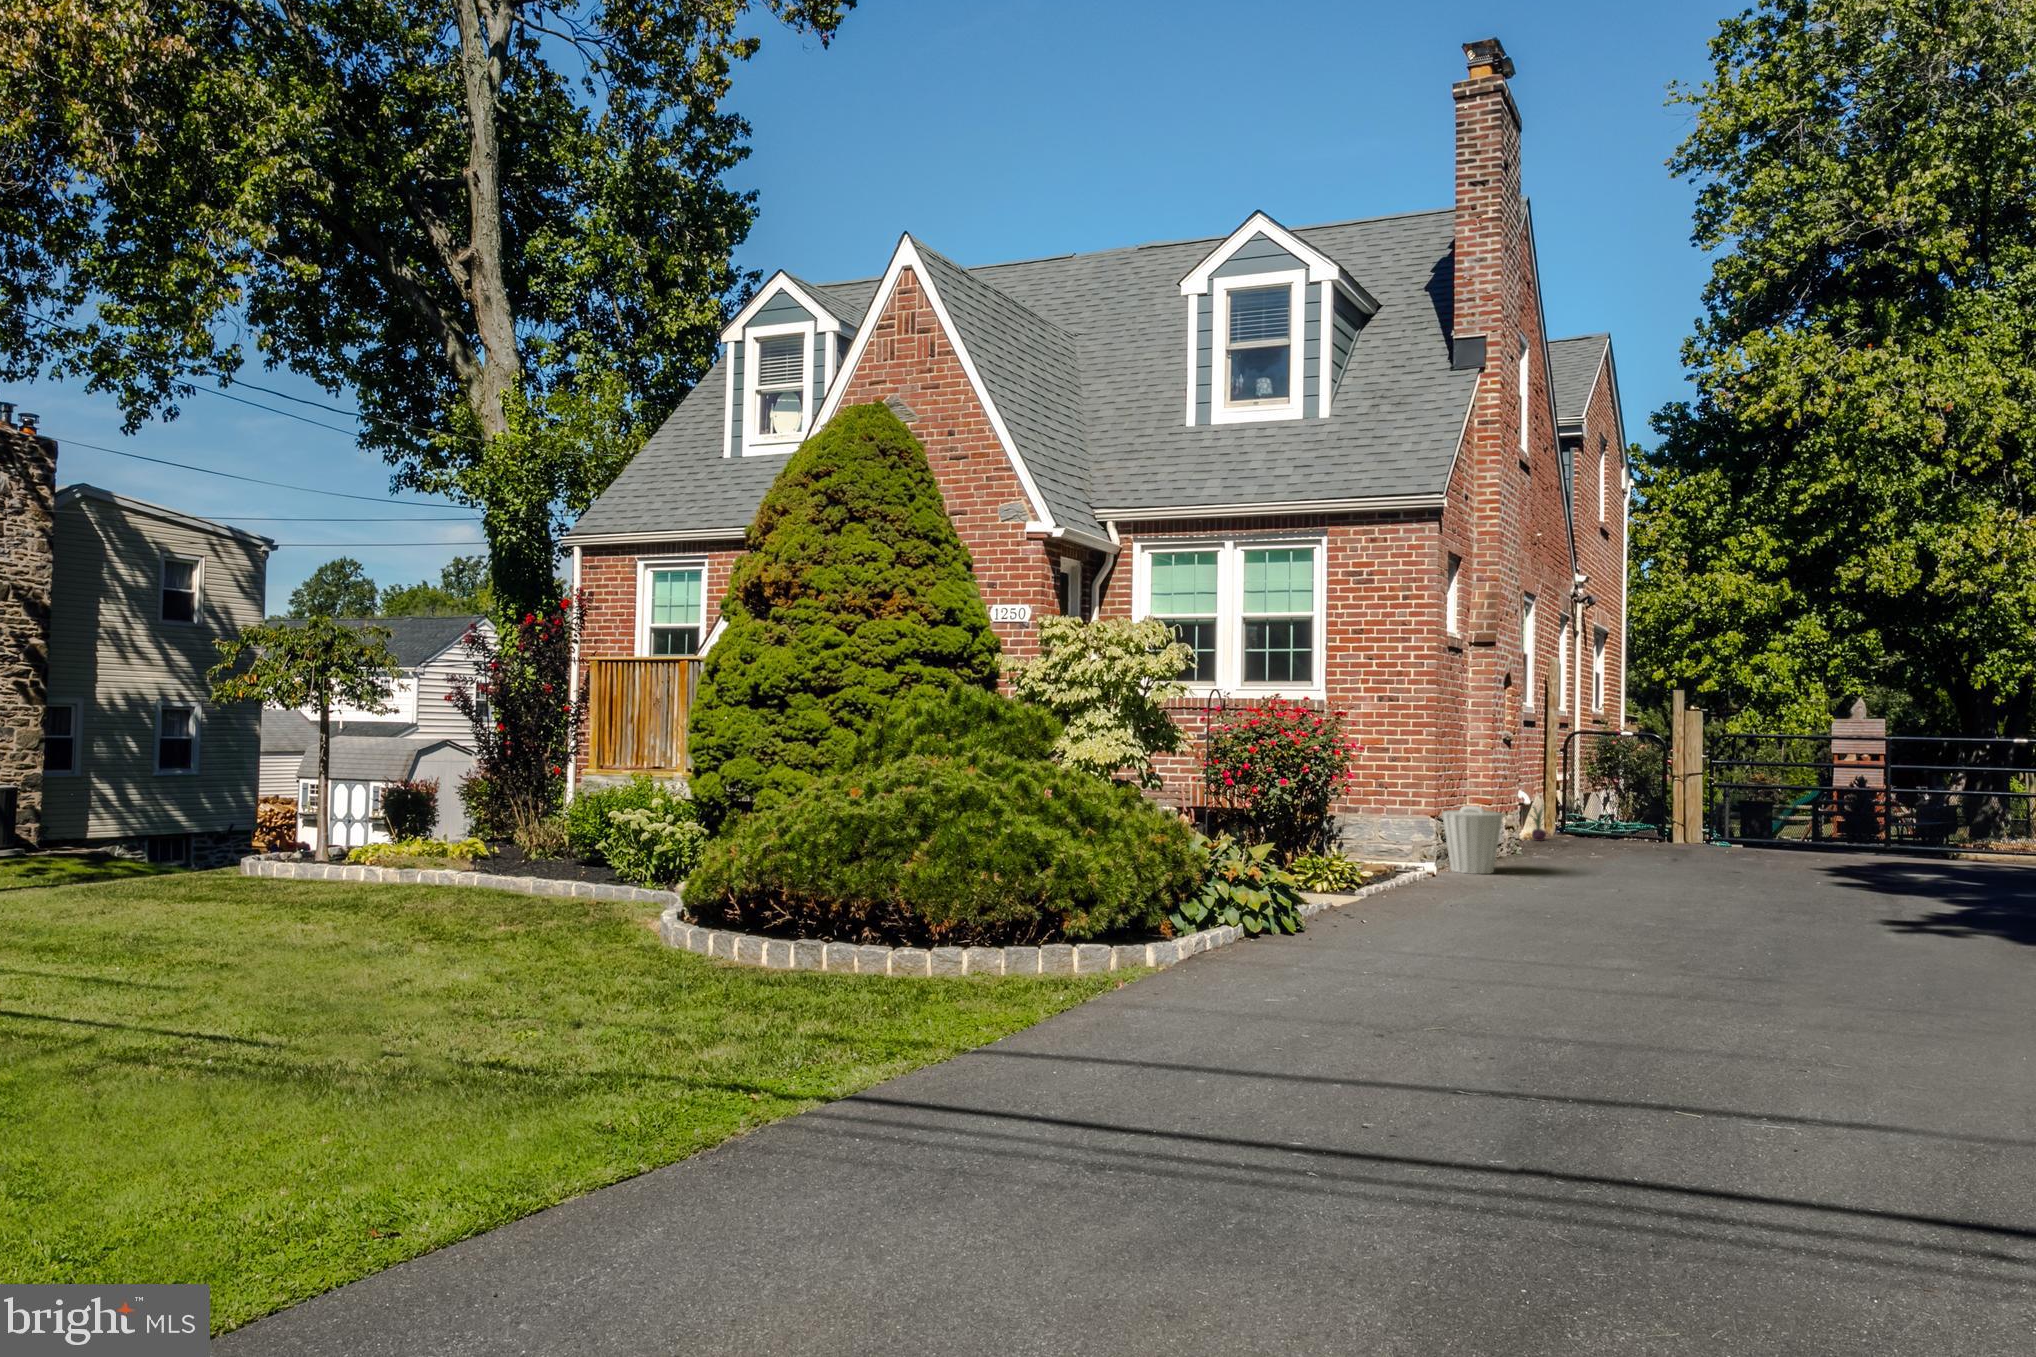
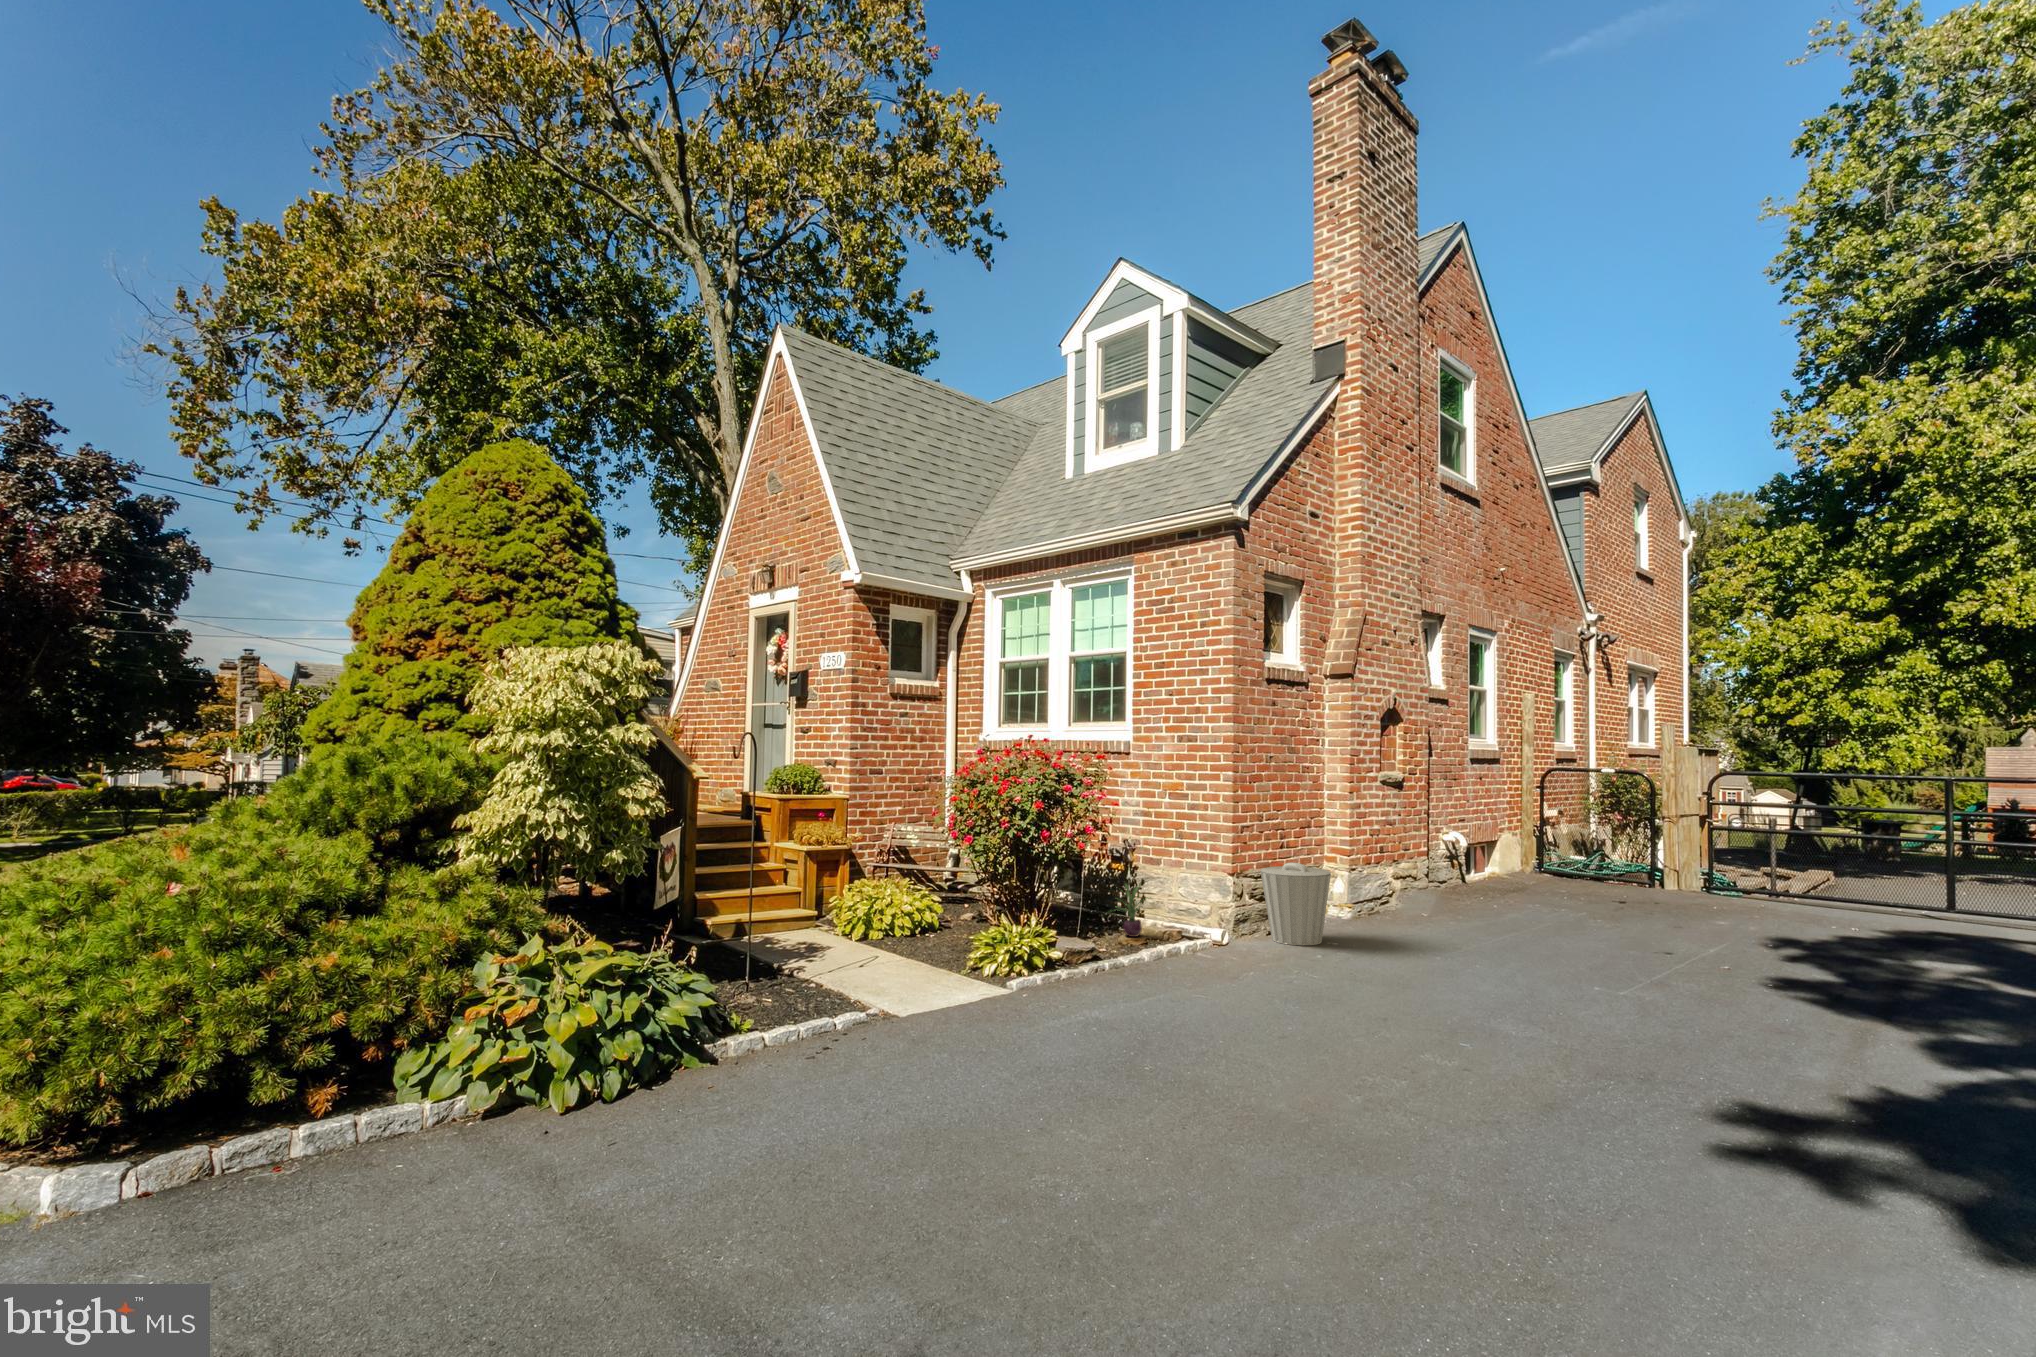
decorative plant: present [1530,806,1555,841] -> present [1123,884,1151,937]

